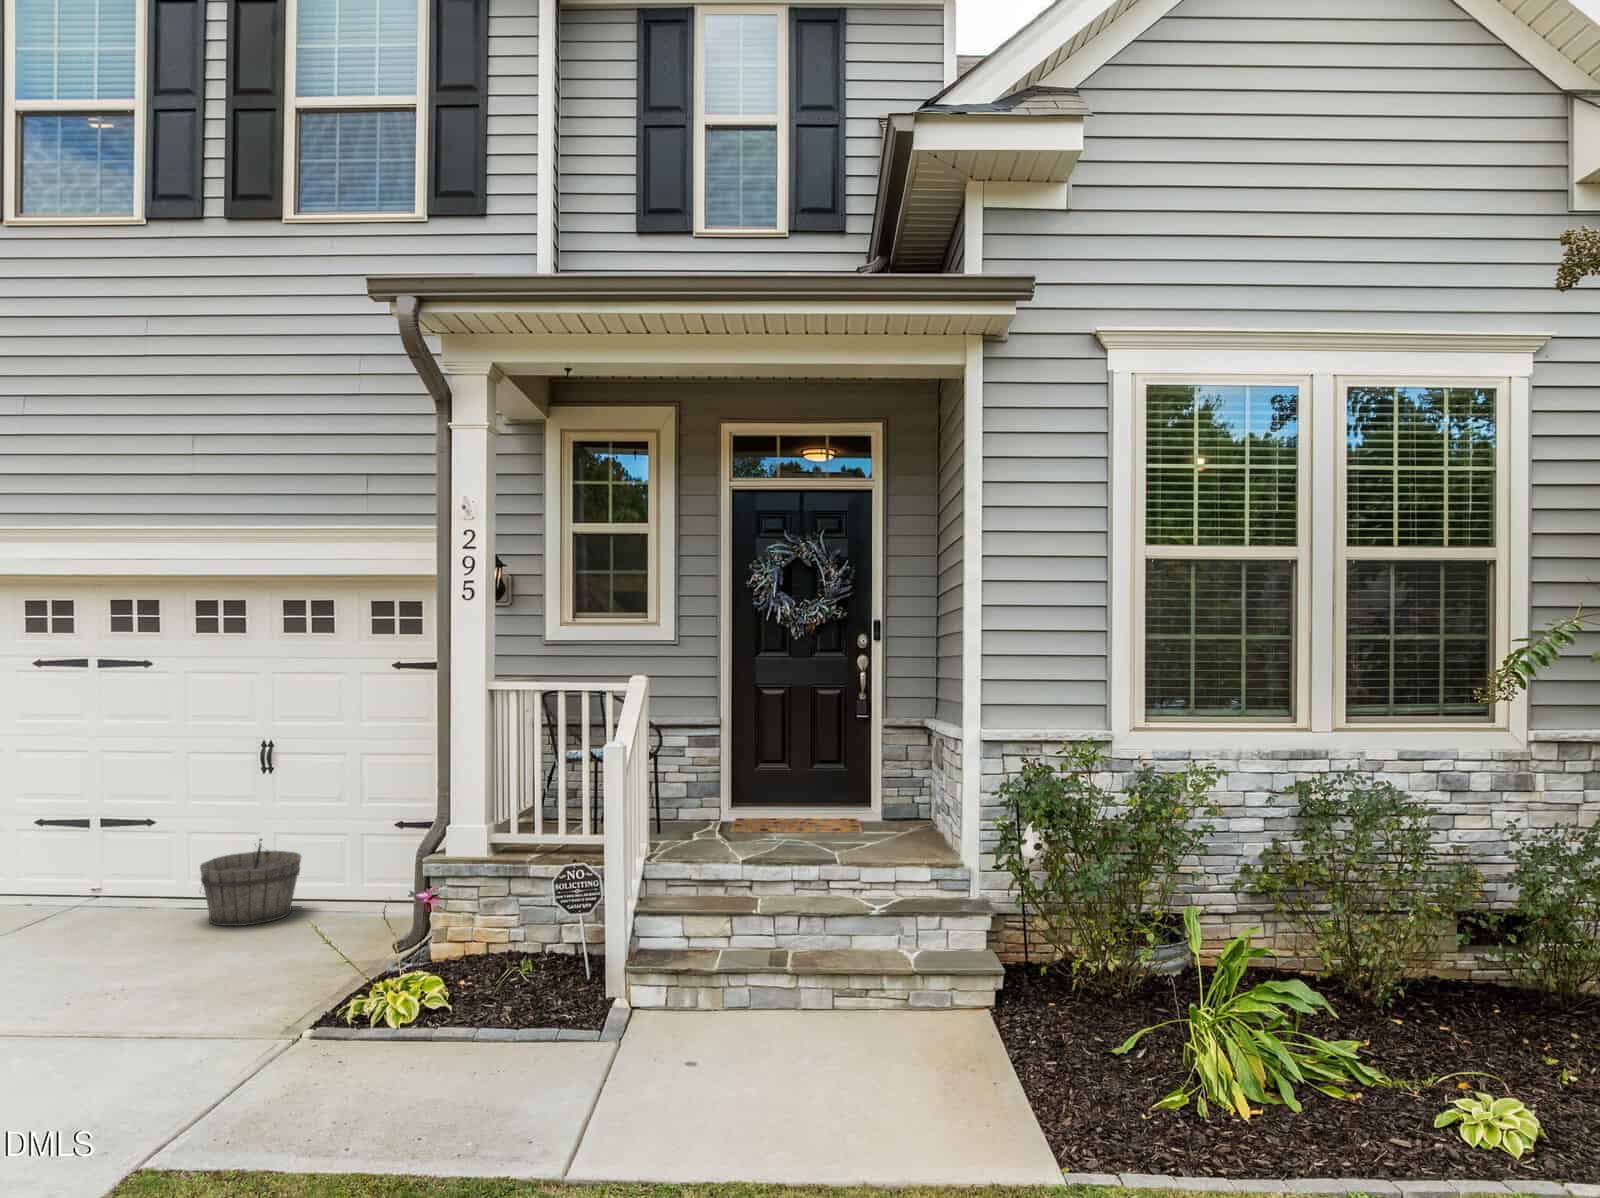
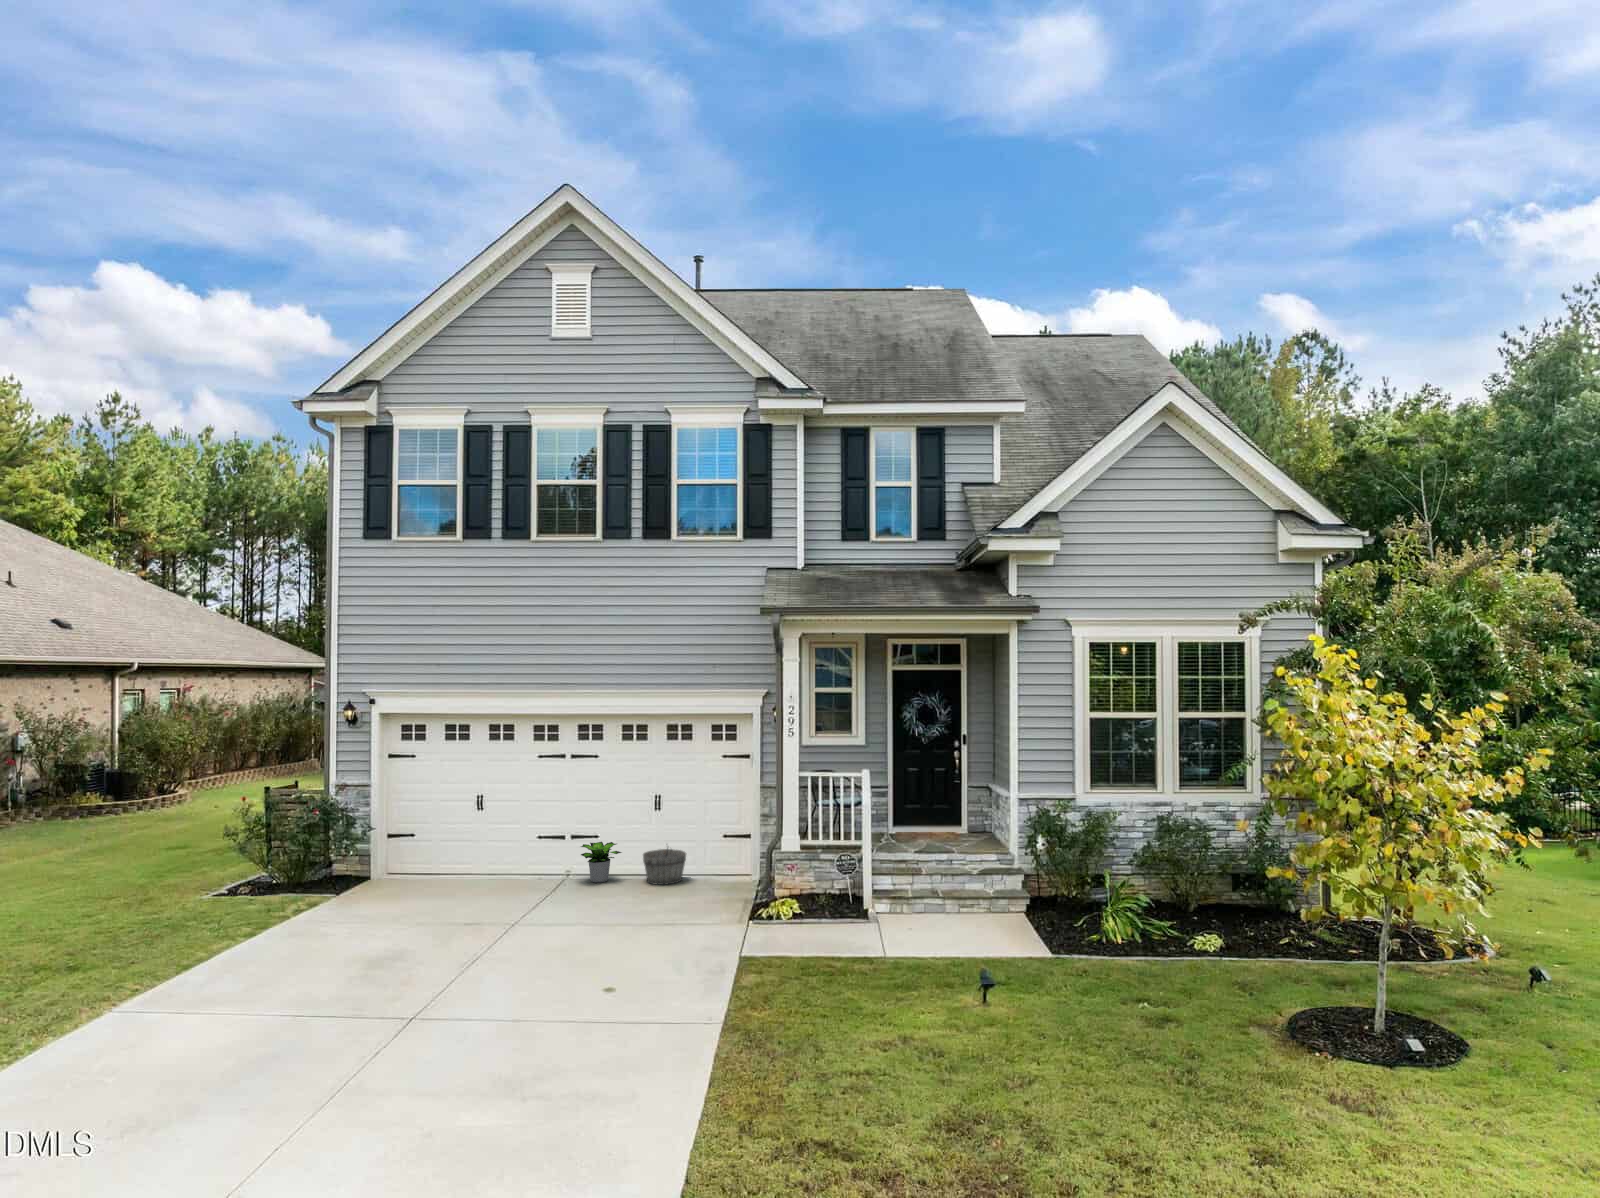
potted plant: none [68,835,167,921] -> present [581,842,621,883]

